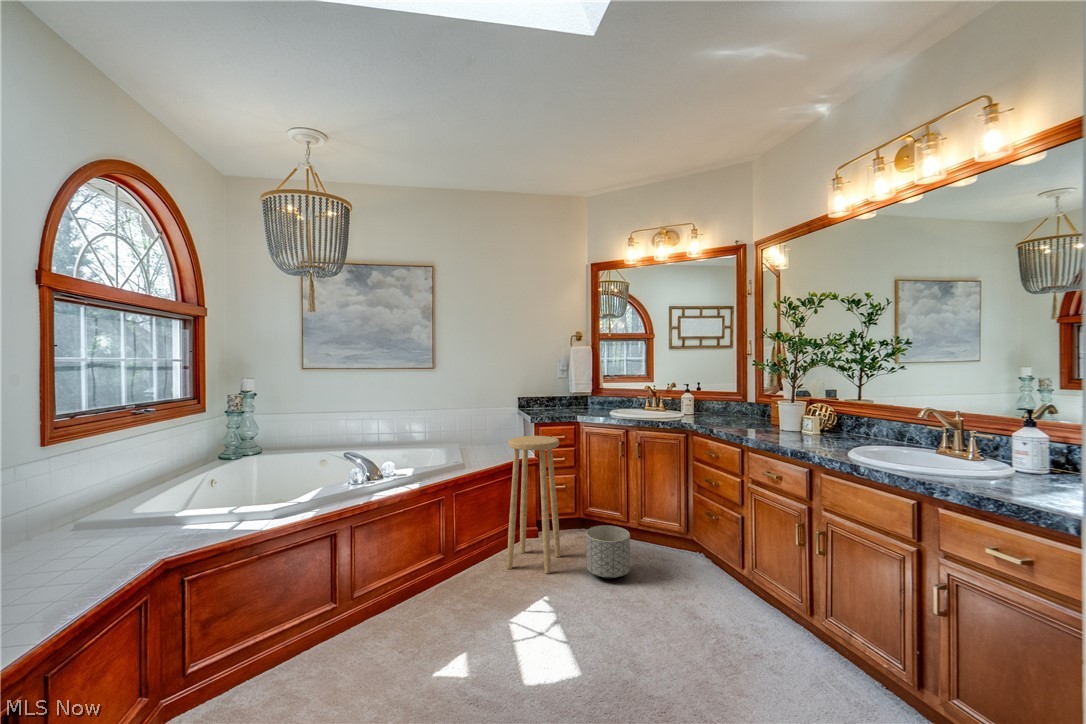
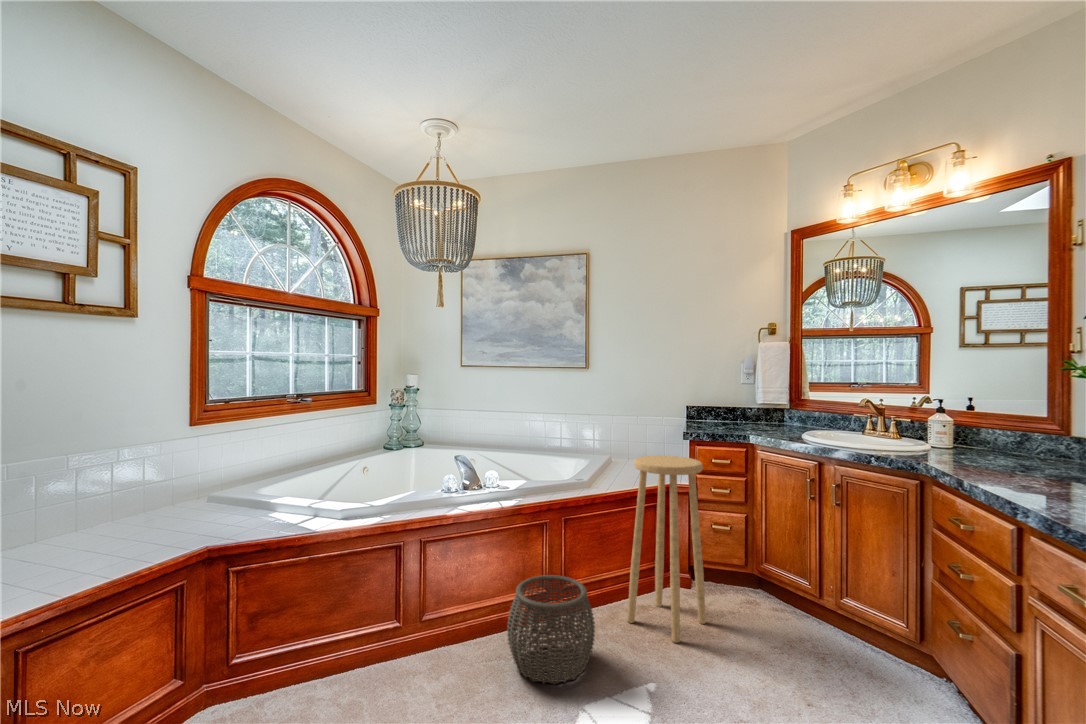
planter: present [586,526,630,579] -> none [729,594,798,677]
woven basket: none [432,541,505,627] -> present [507,575,595,684]

